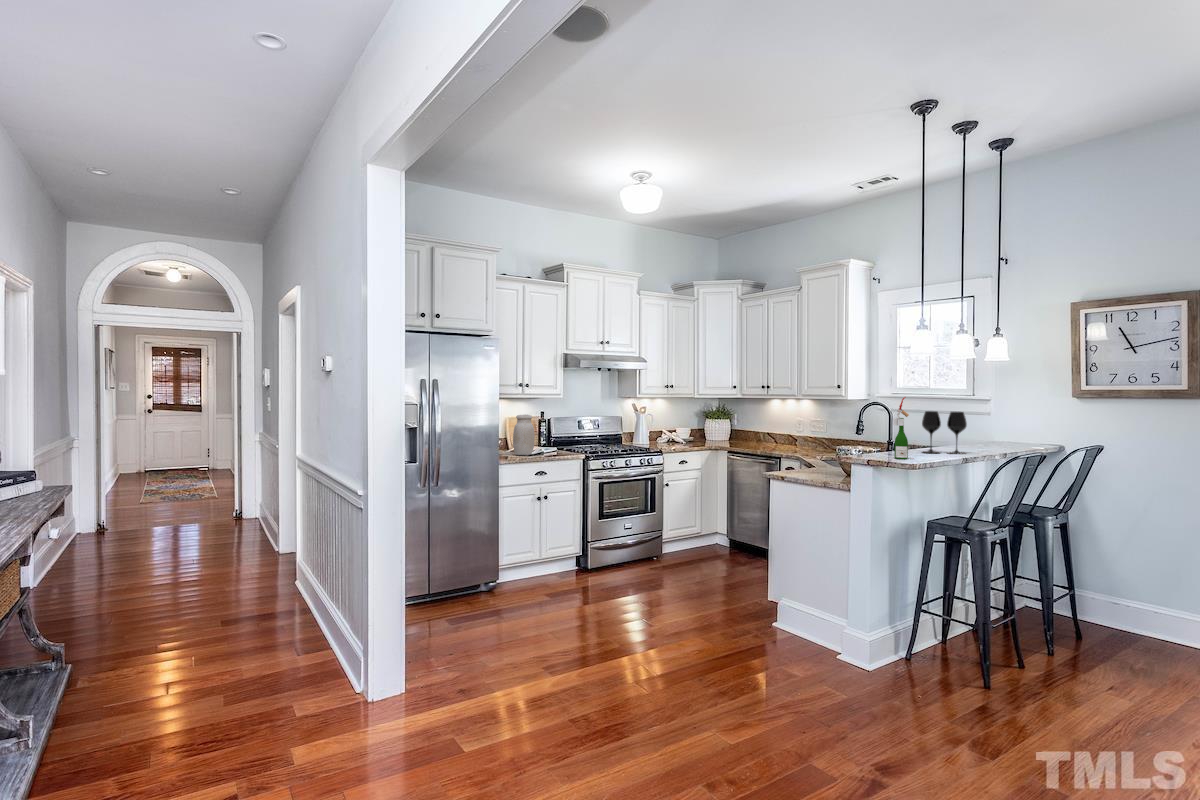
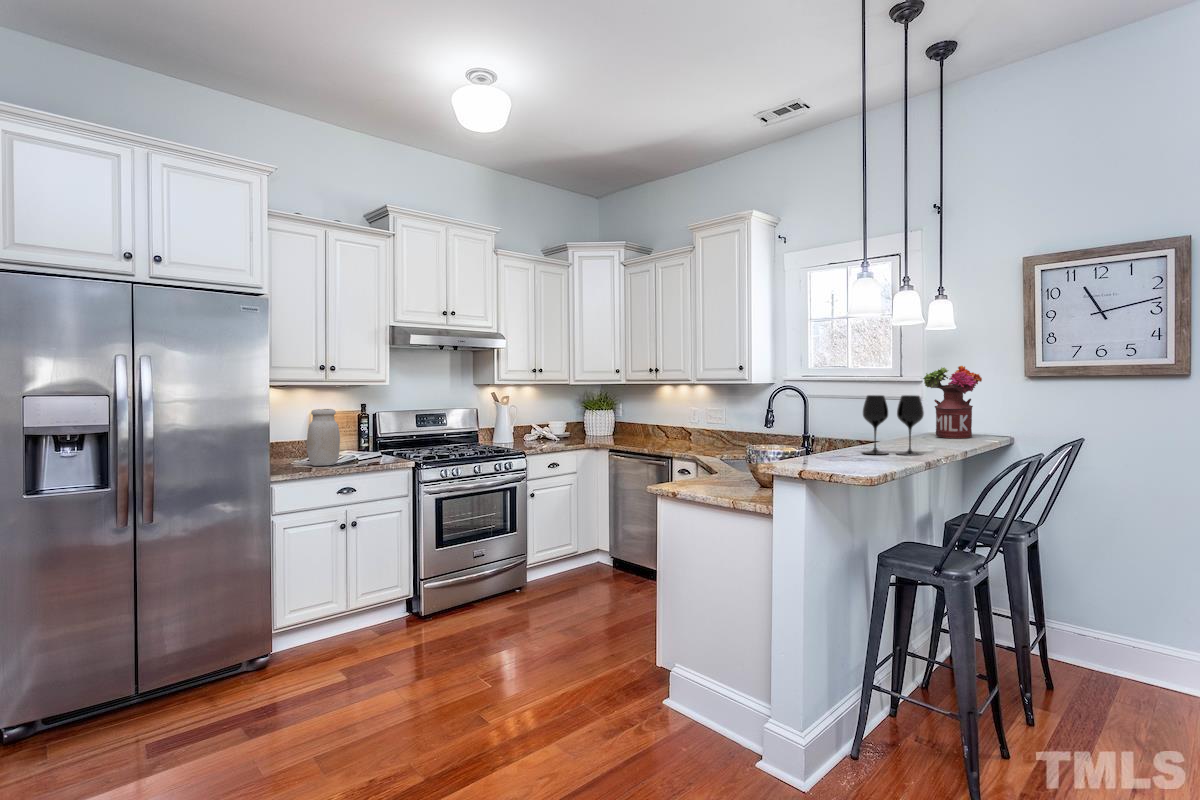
flower arrangement: none [985,388,1033,445] -> present [923,366,982,438]
wine bottle: present [893,397,914,459] -> none [834,373,865,467]

